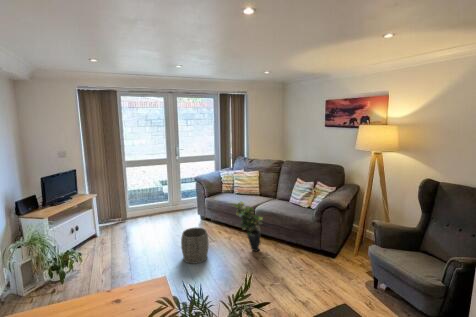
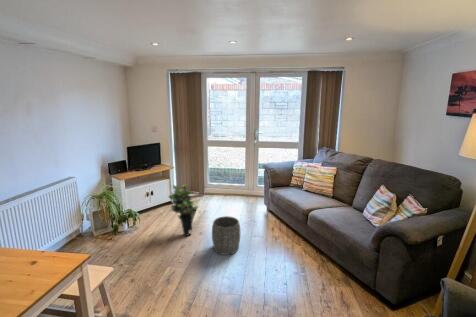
potted plant: present [234,202,263,251] -> present [169,185,197,236]

